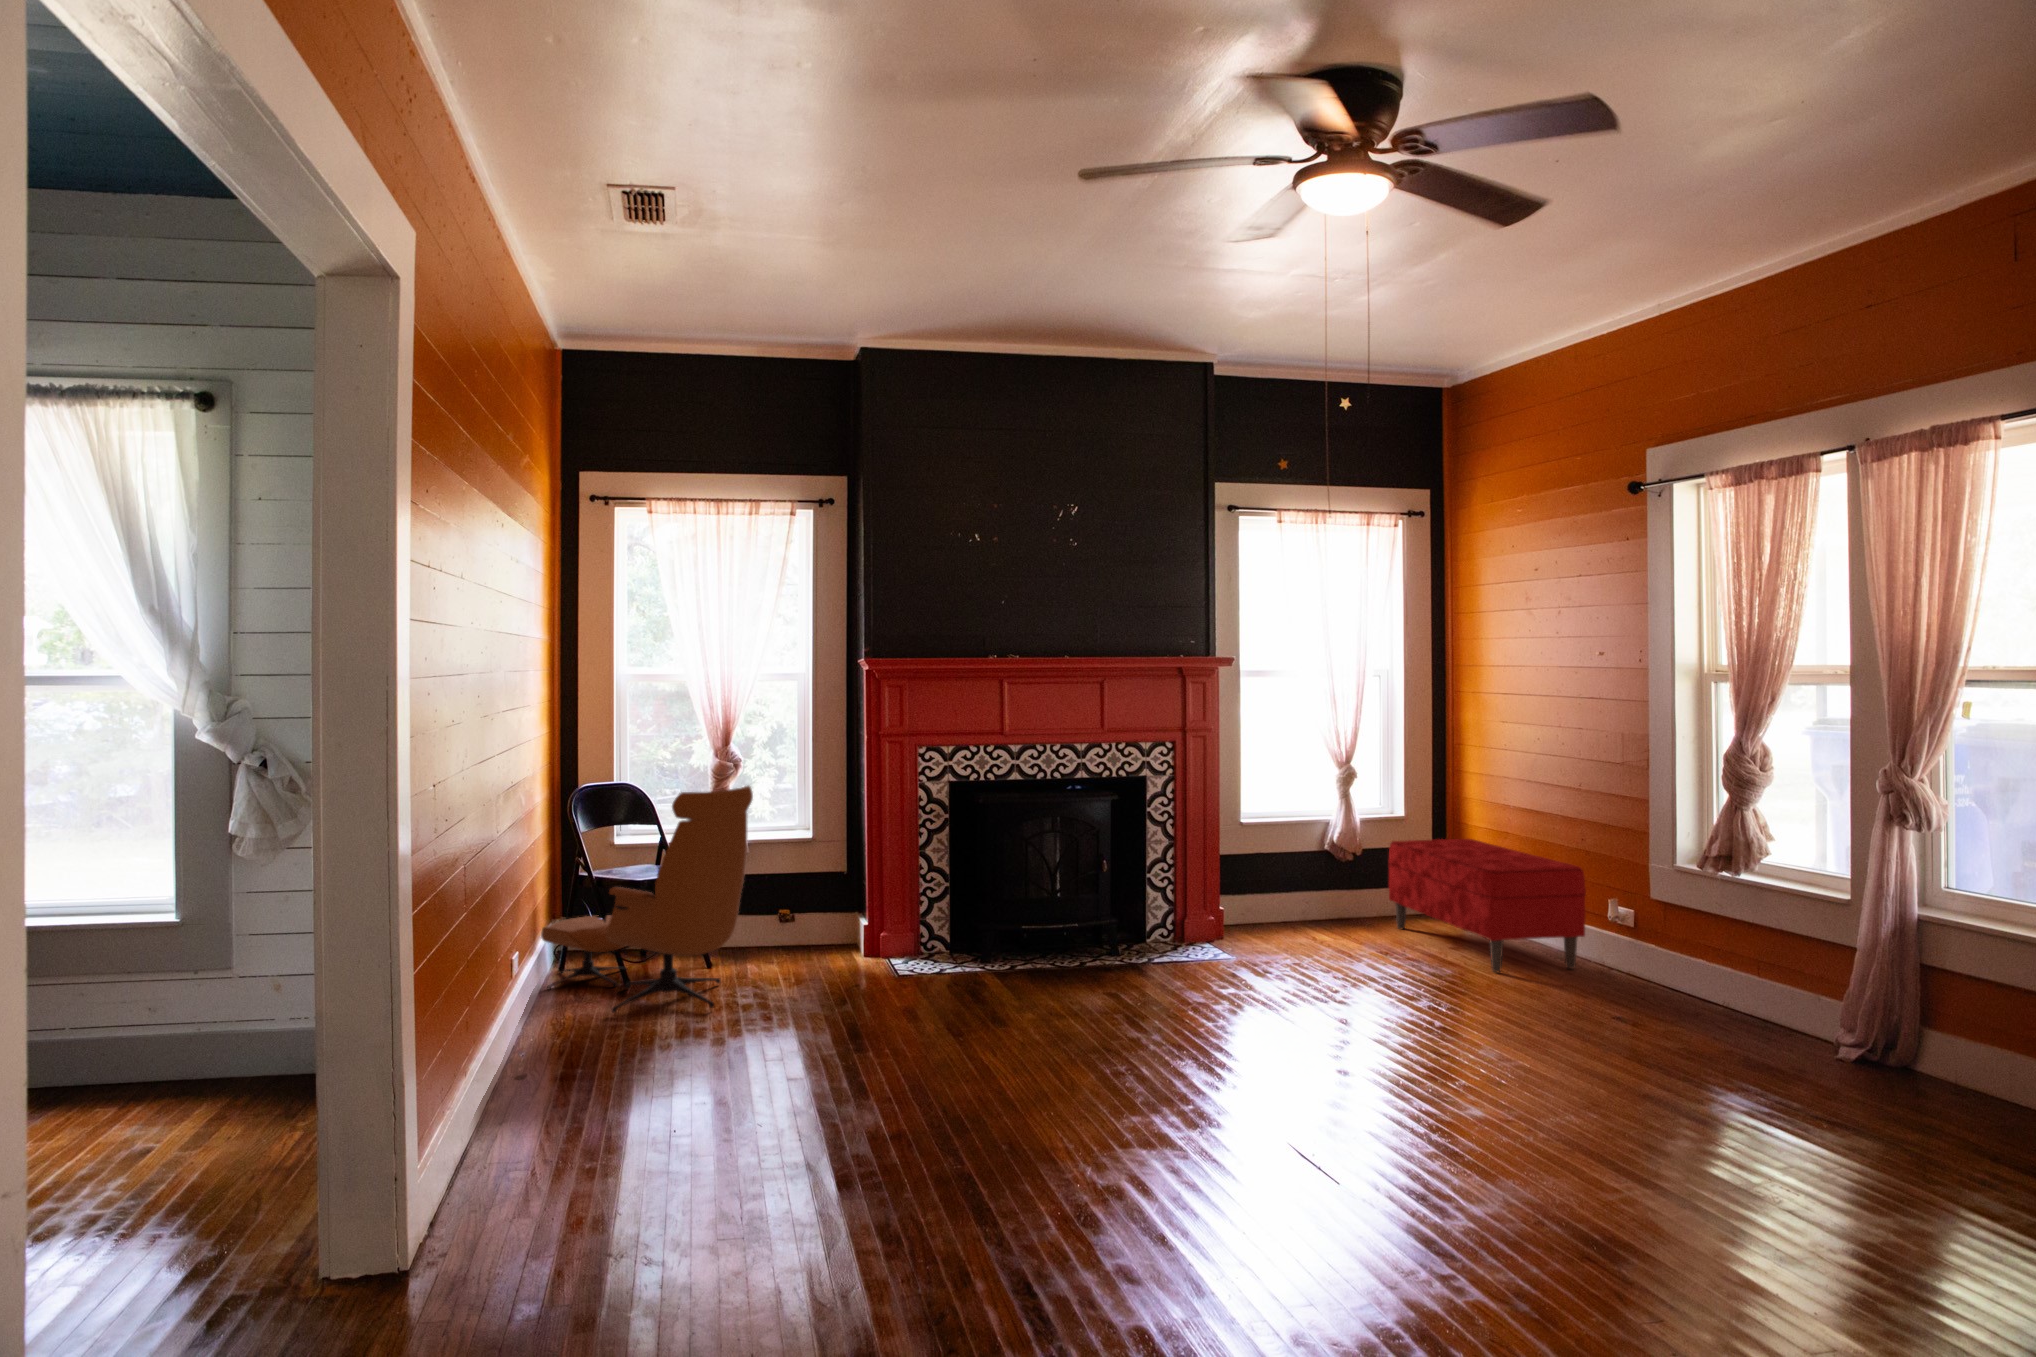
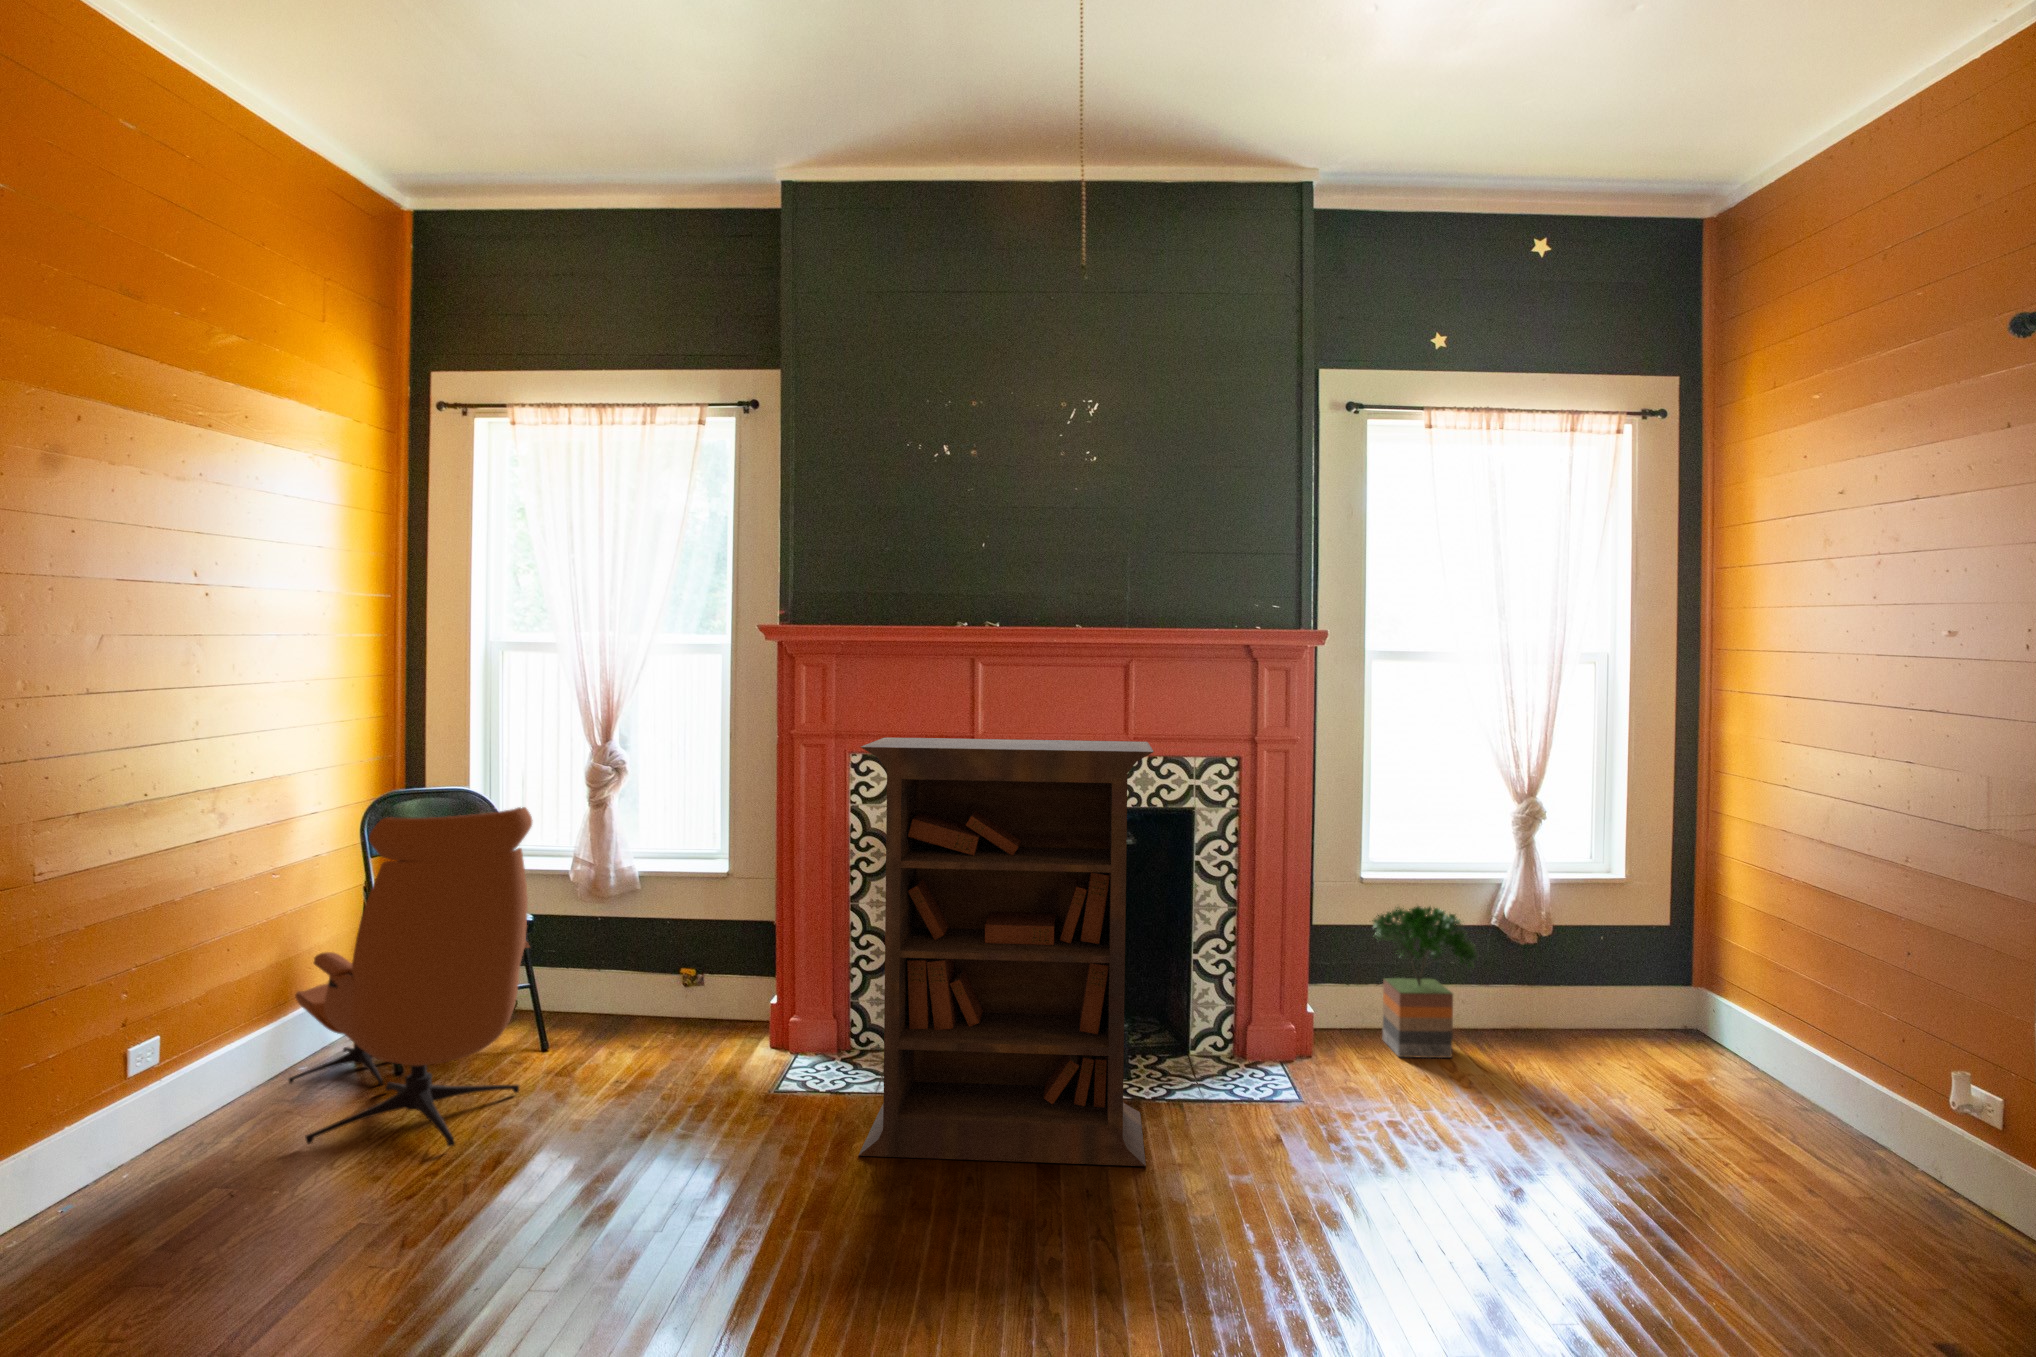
bookcase: none [965,733,1151,996] -> present [859,737,1154,1166]
potted tree: none [1253,836,1324,935] -> present [1372,906,1477,1058]
bench: present [1389,839,1586,972] -> none [1590,920,1955,1186]

